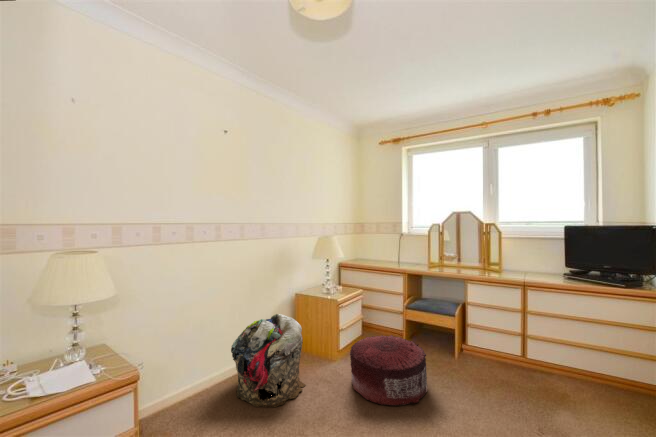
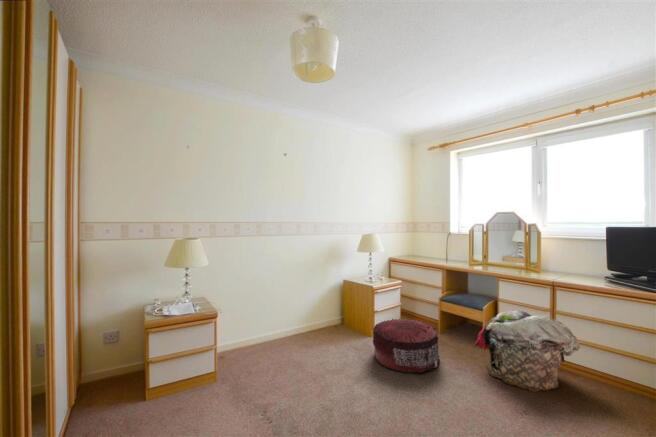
laundry basket: present [231,314,305,407] -> present [474,310,580,392]

